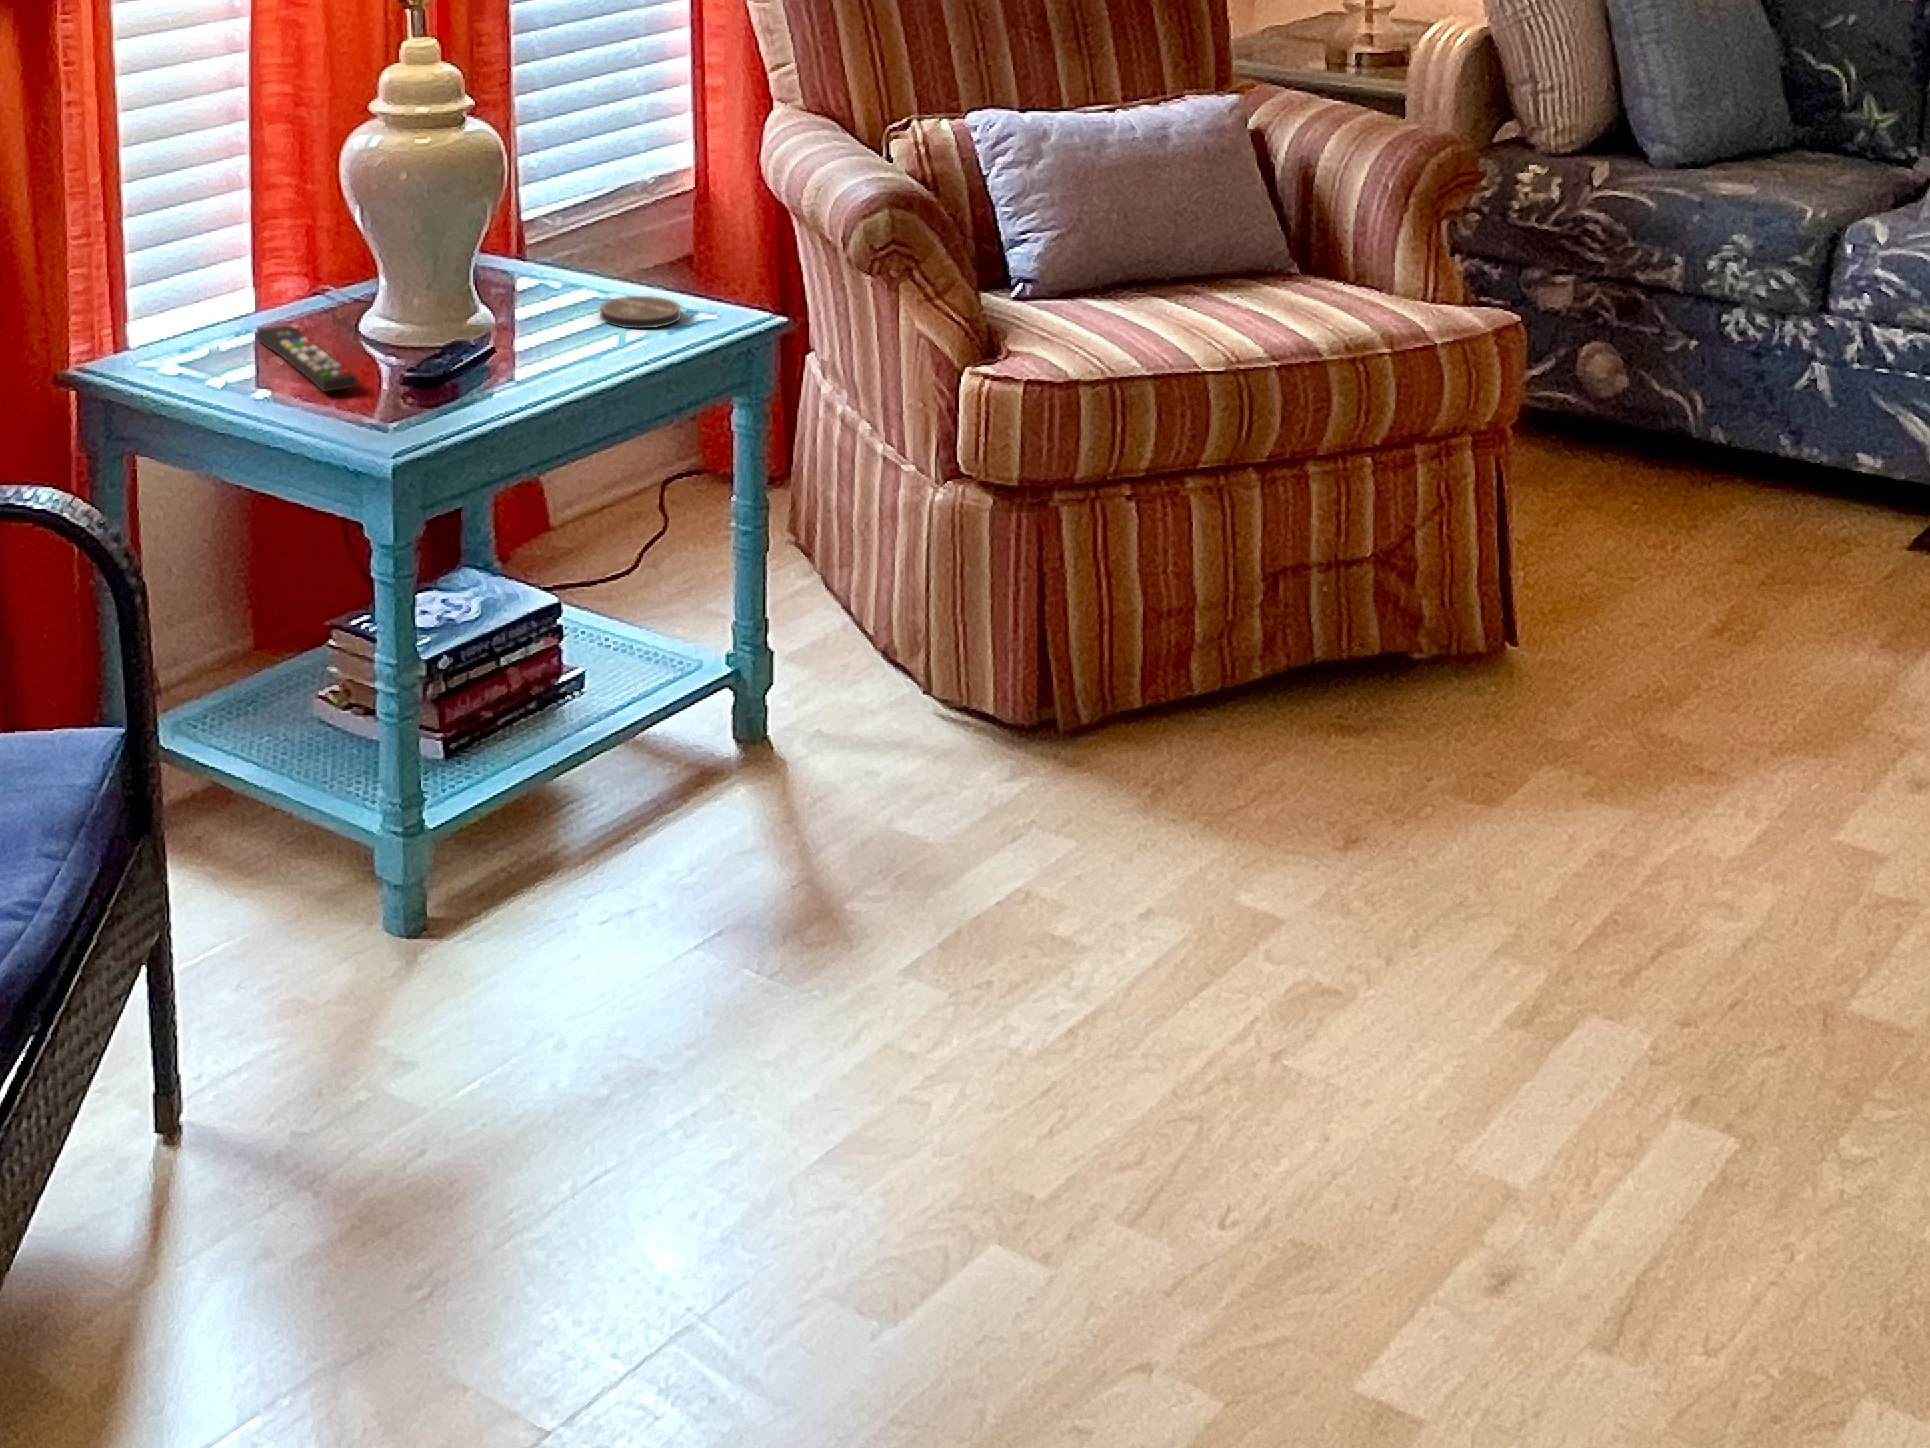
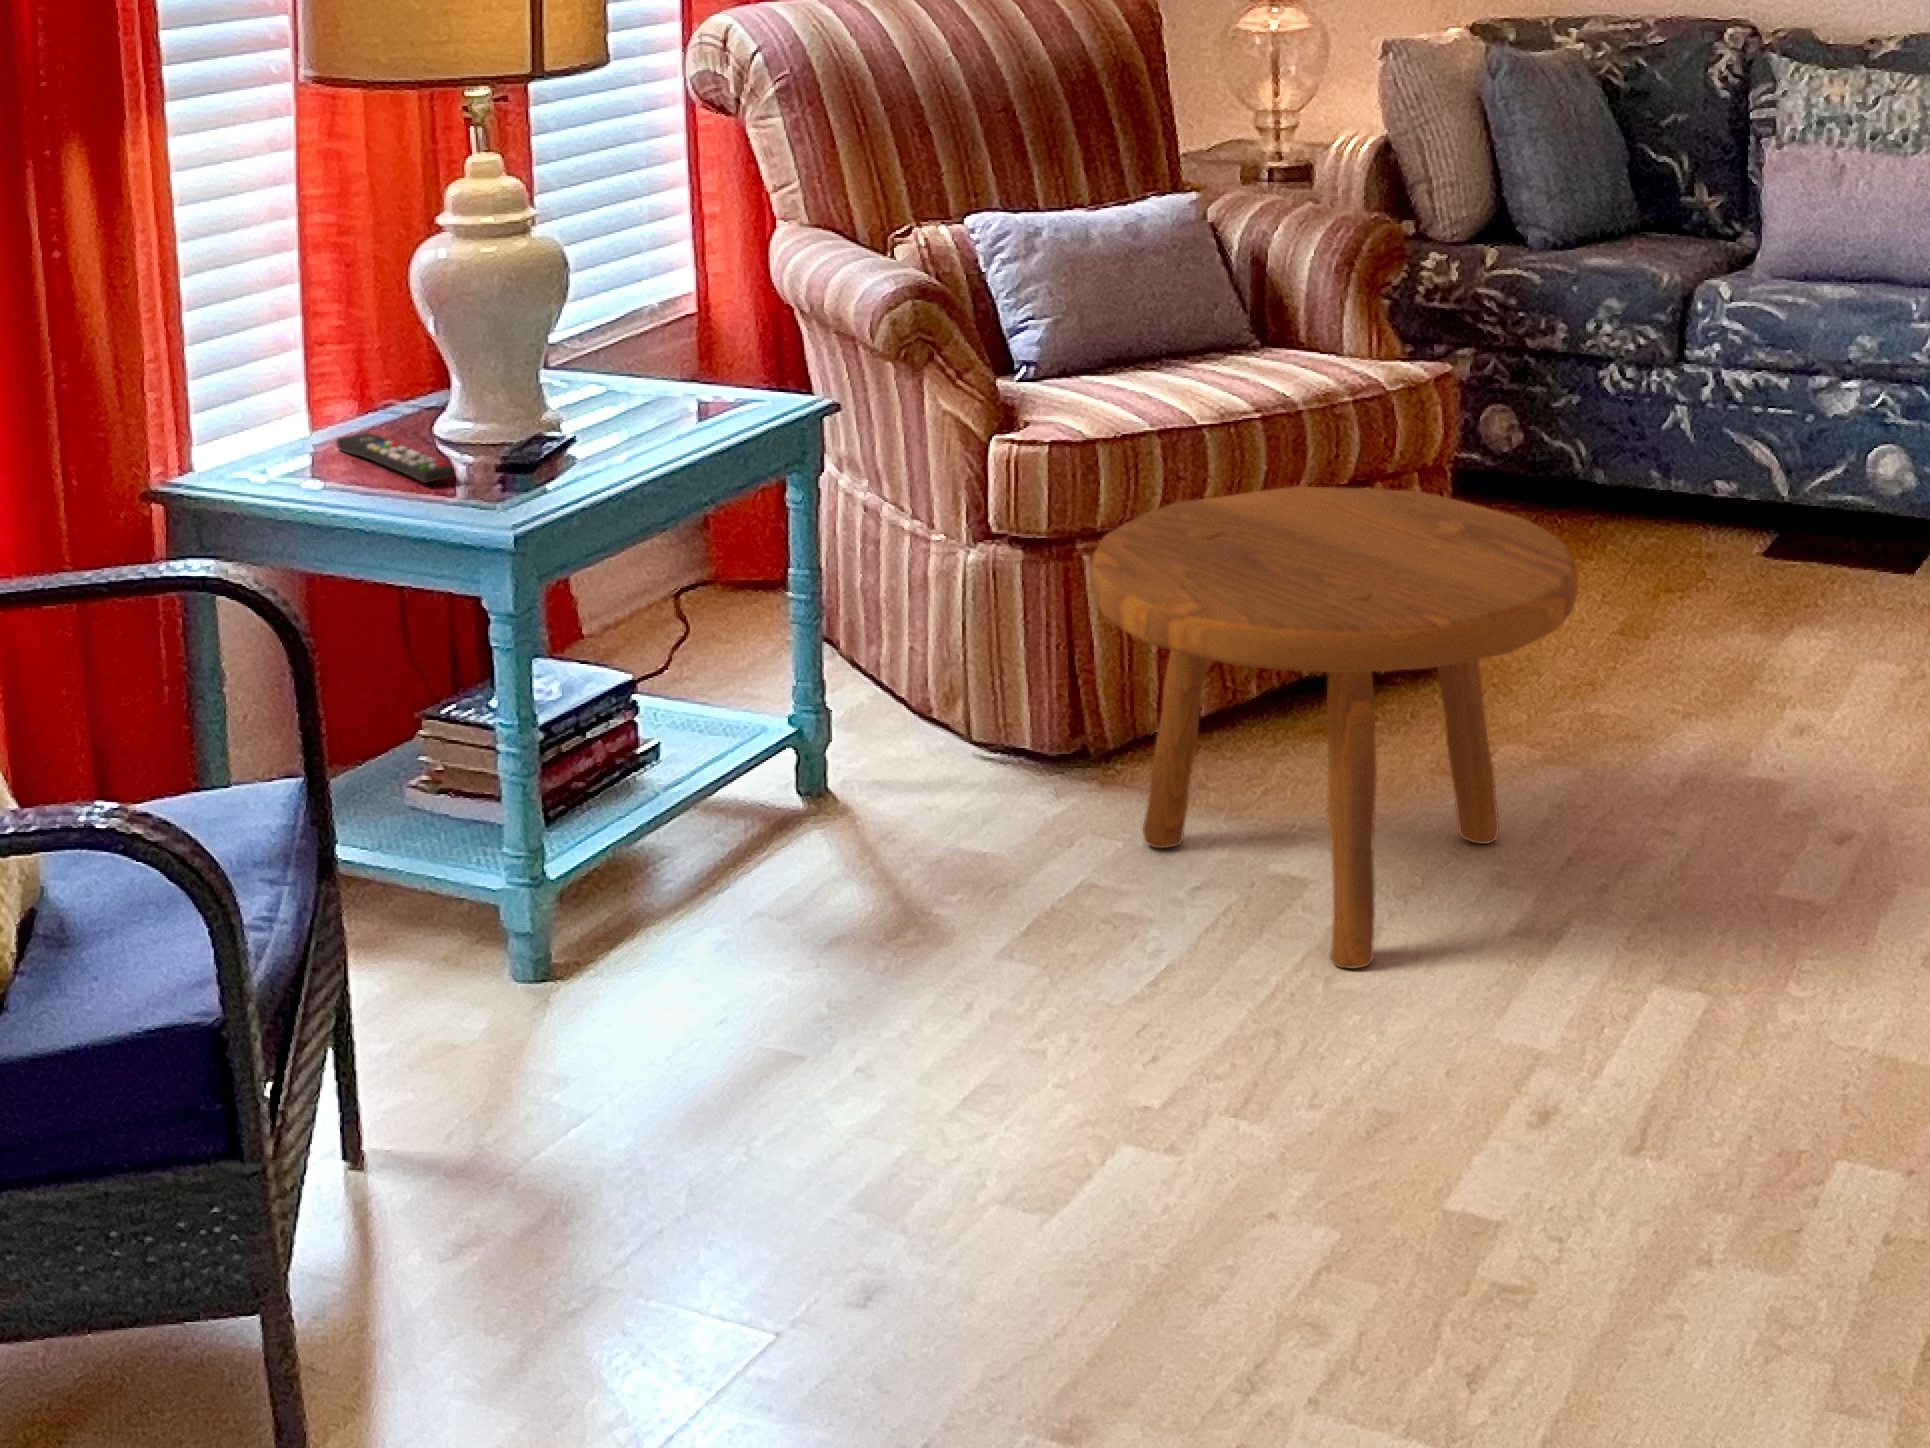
coaster: present [600,296,681,328] -> none [656,392,732,419]
footstool: none [1040,456,1618,1046] -> present [1091,487,1578,969]

